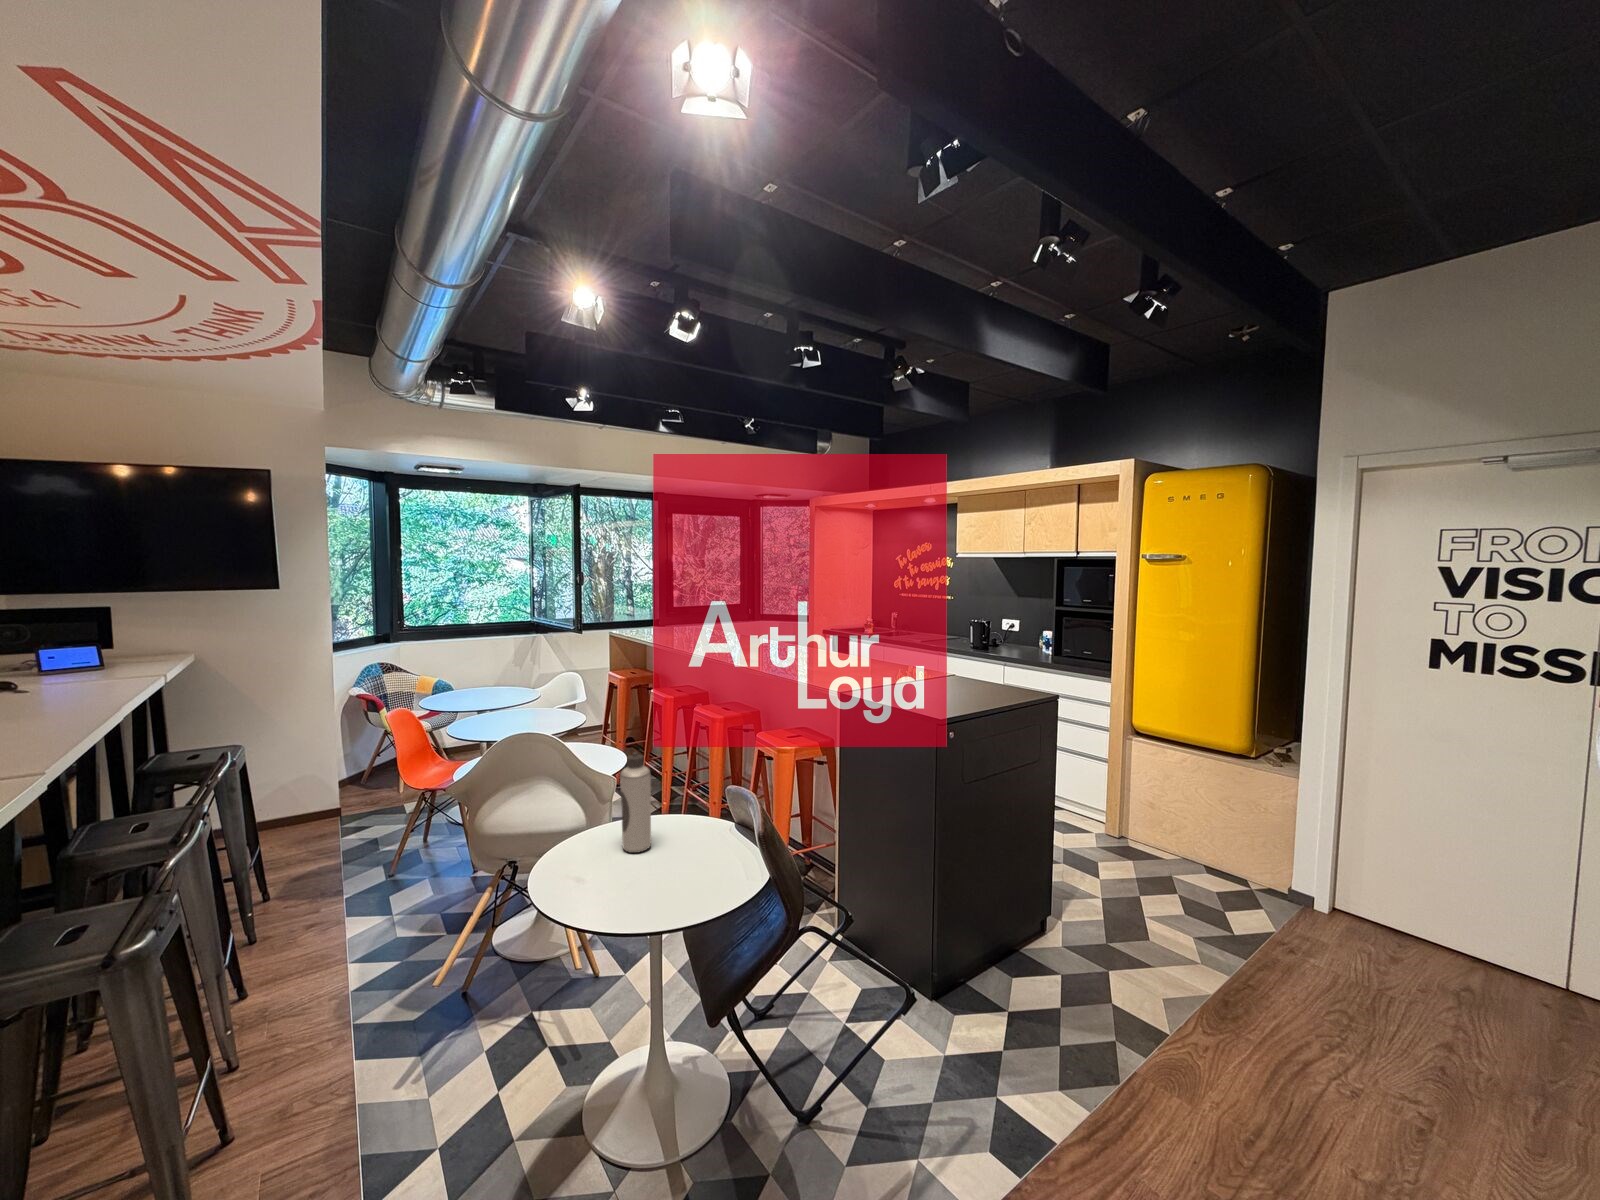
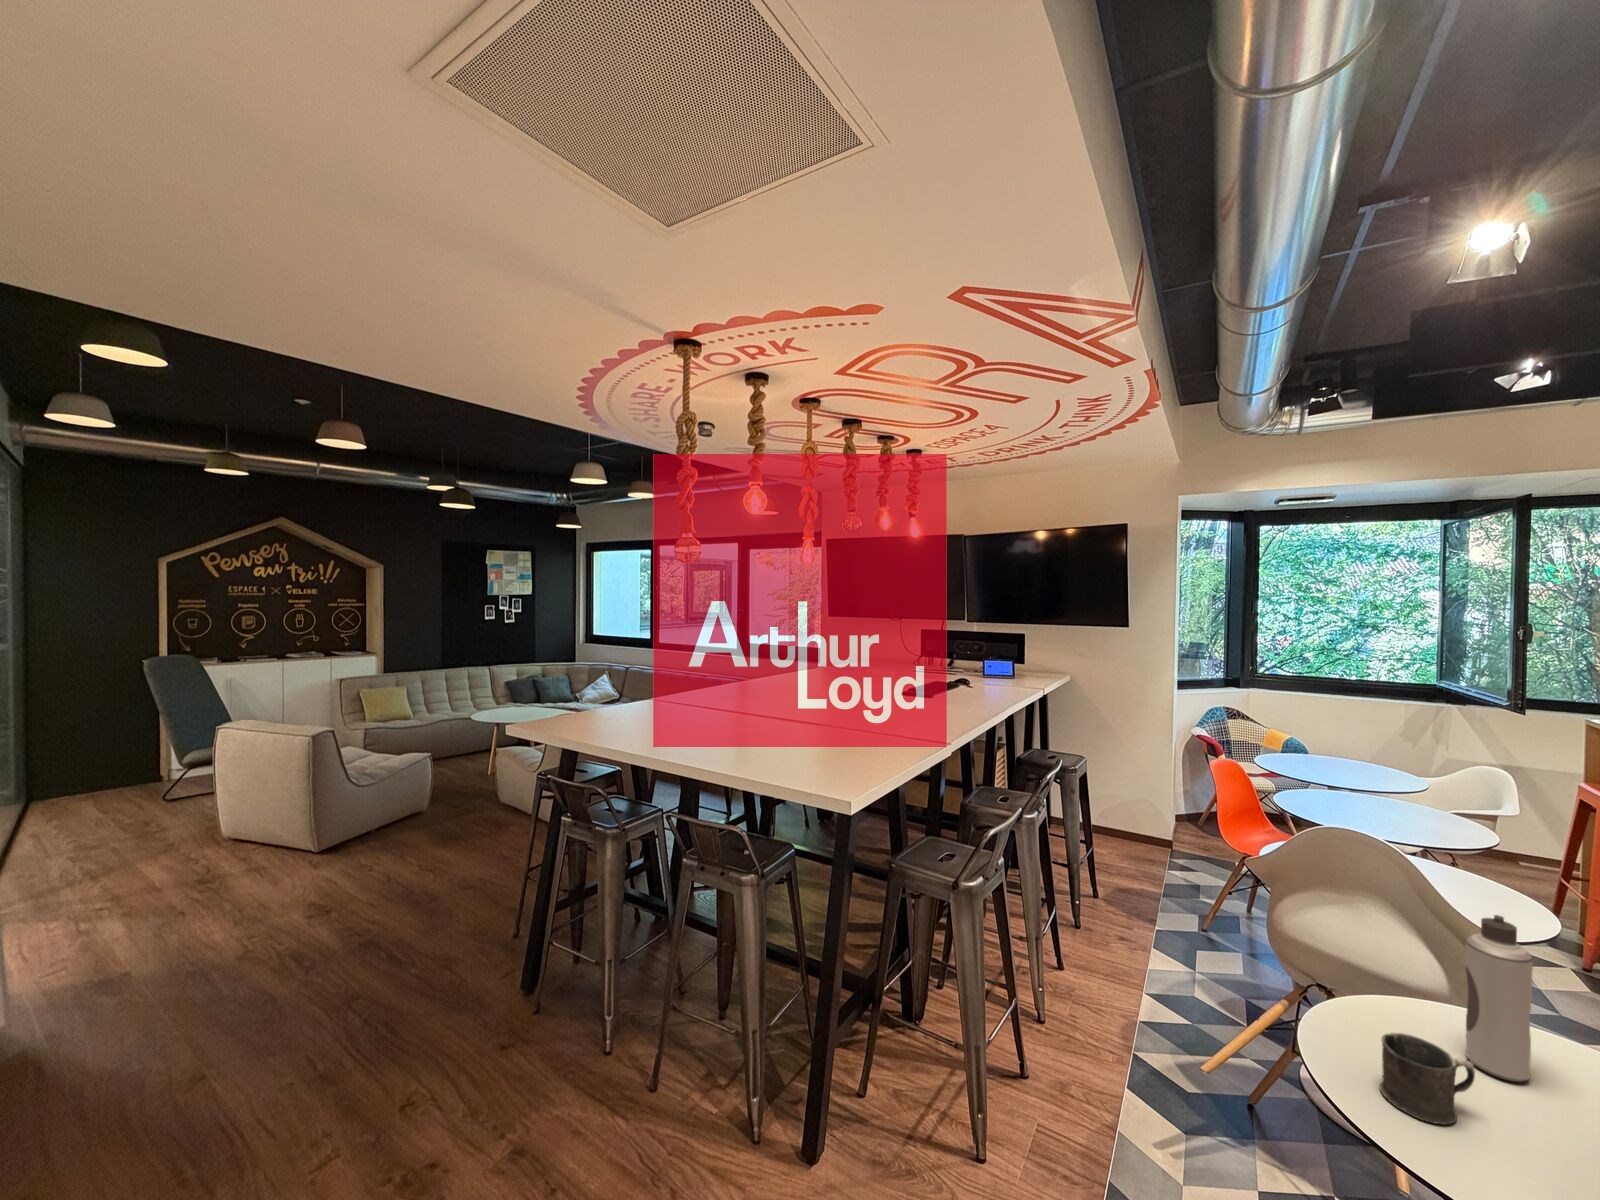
mug: none [592,847,638,900] -> present [1380,1033,1475,1124]

